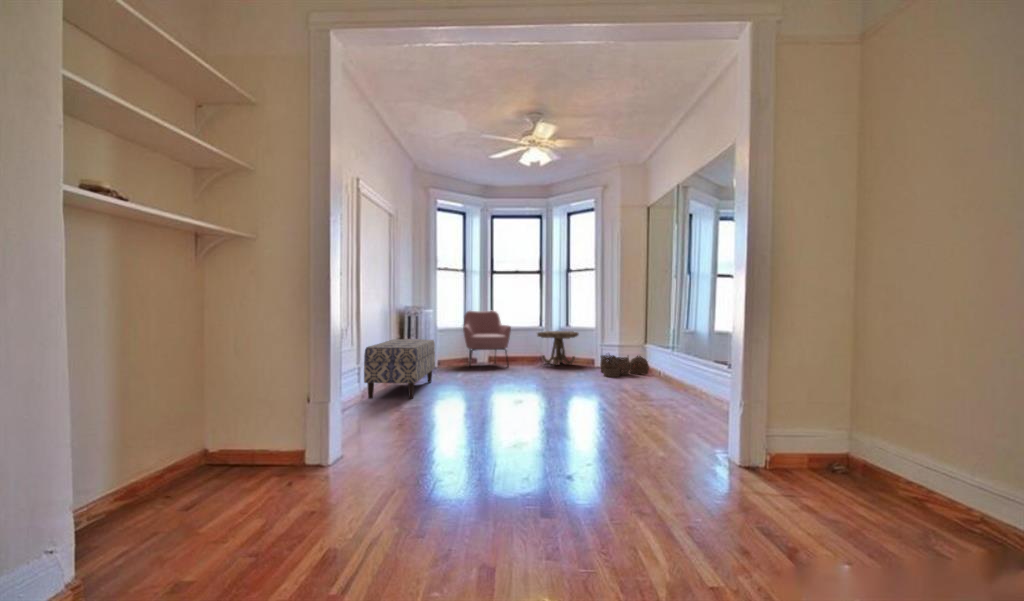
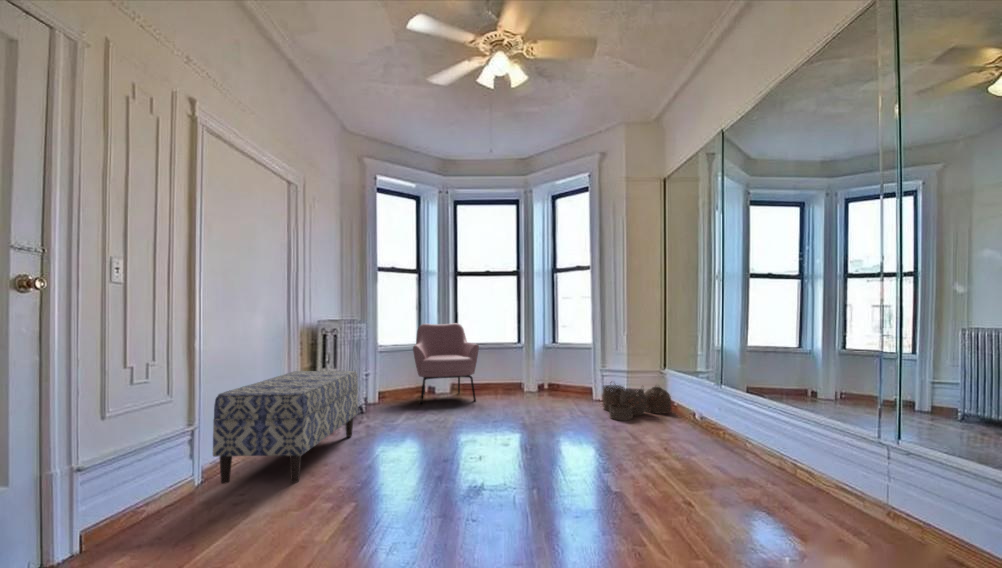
side table: present [537,331,579,365] -> none [514,349,570,397]

